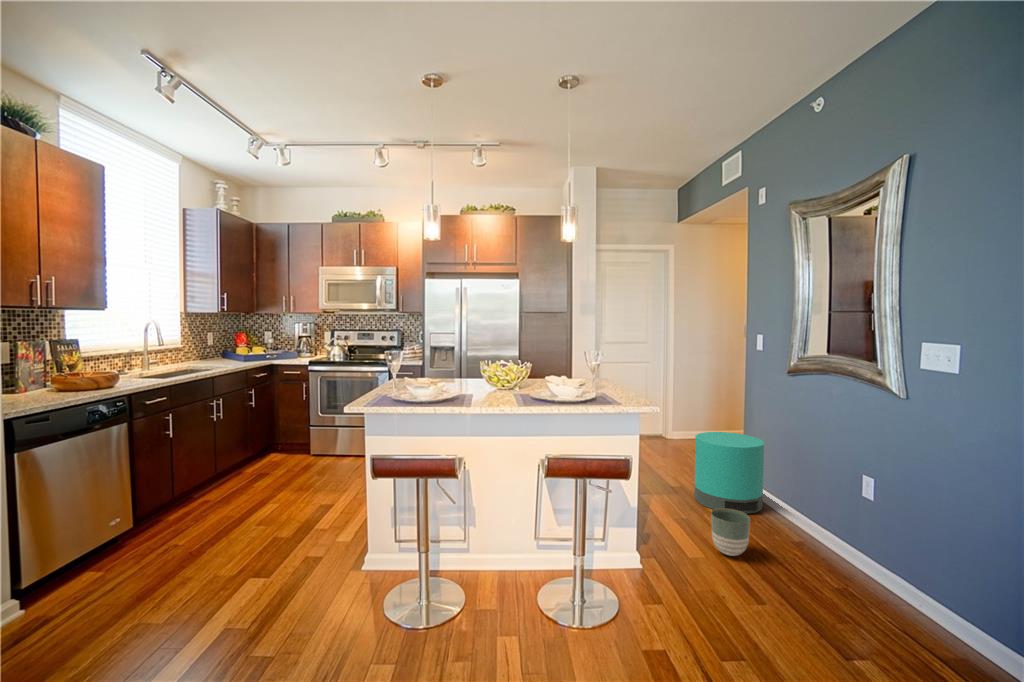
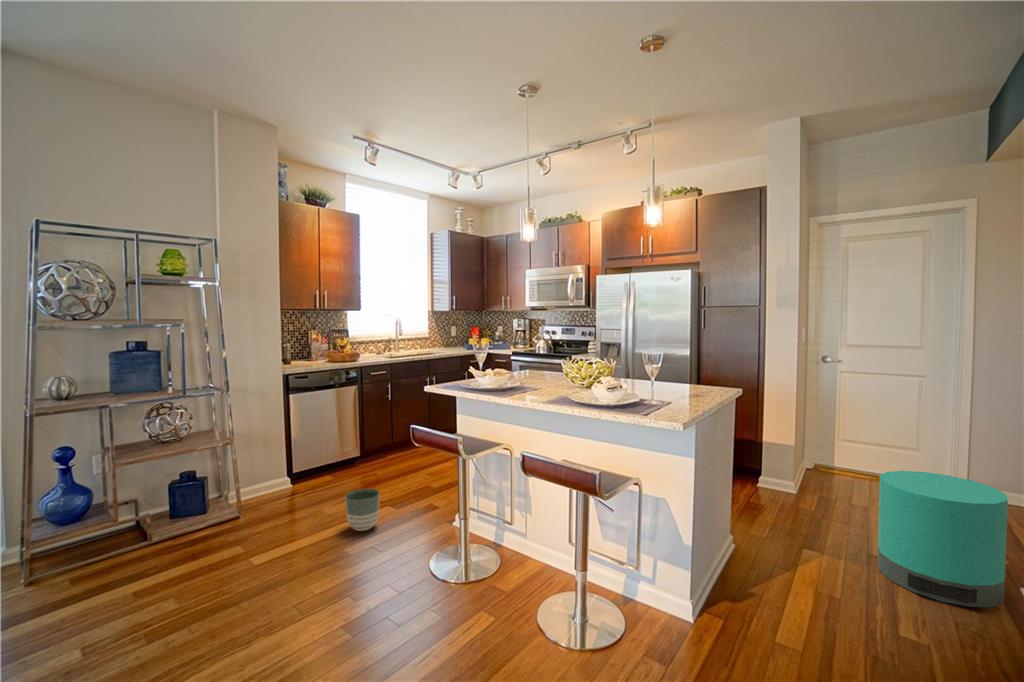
planter: present [711,508,750,556] -> present [345,488,380,531]

